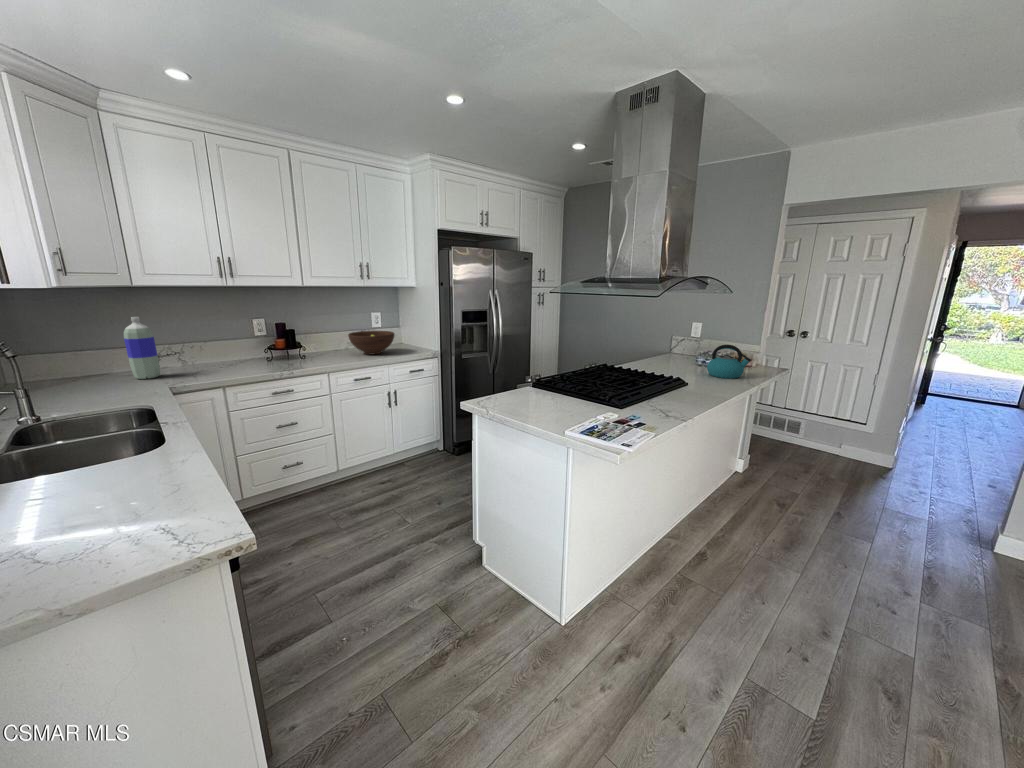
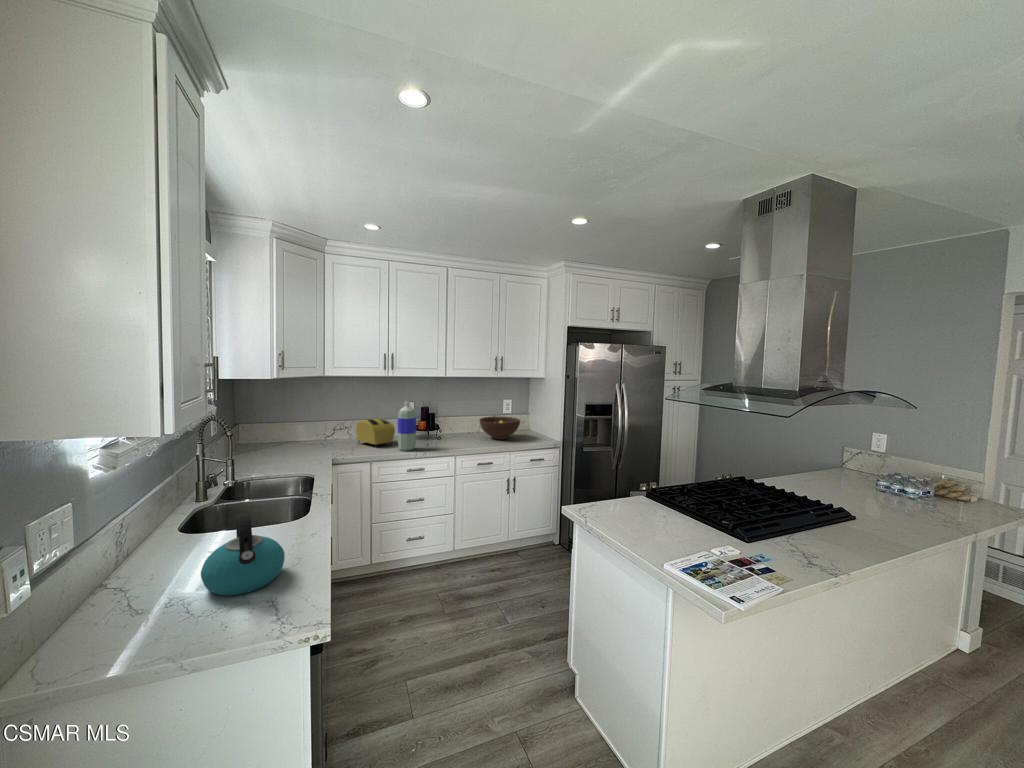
bottle: present [124,317,160,379] -> present [398,401,416,451]
toaster: none [191,339,246,373] -> present [356,419,395,447]
kettle: present [707,345,751,379] -> present [201,513,285,596]

